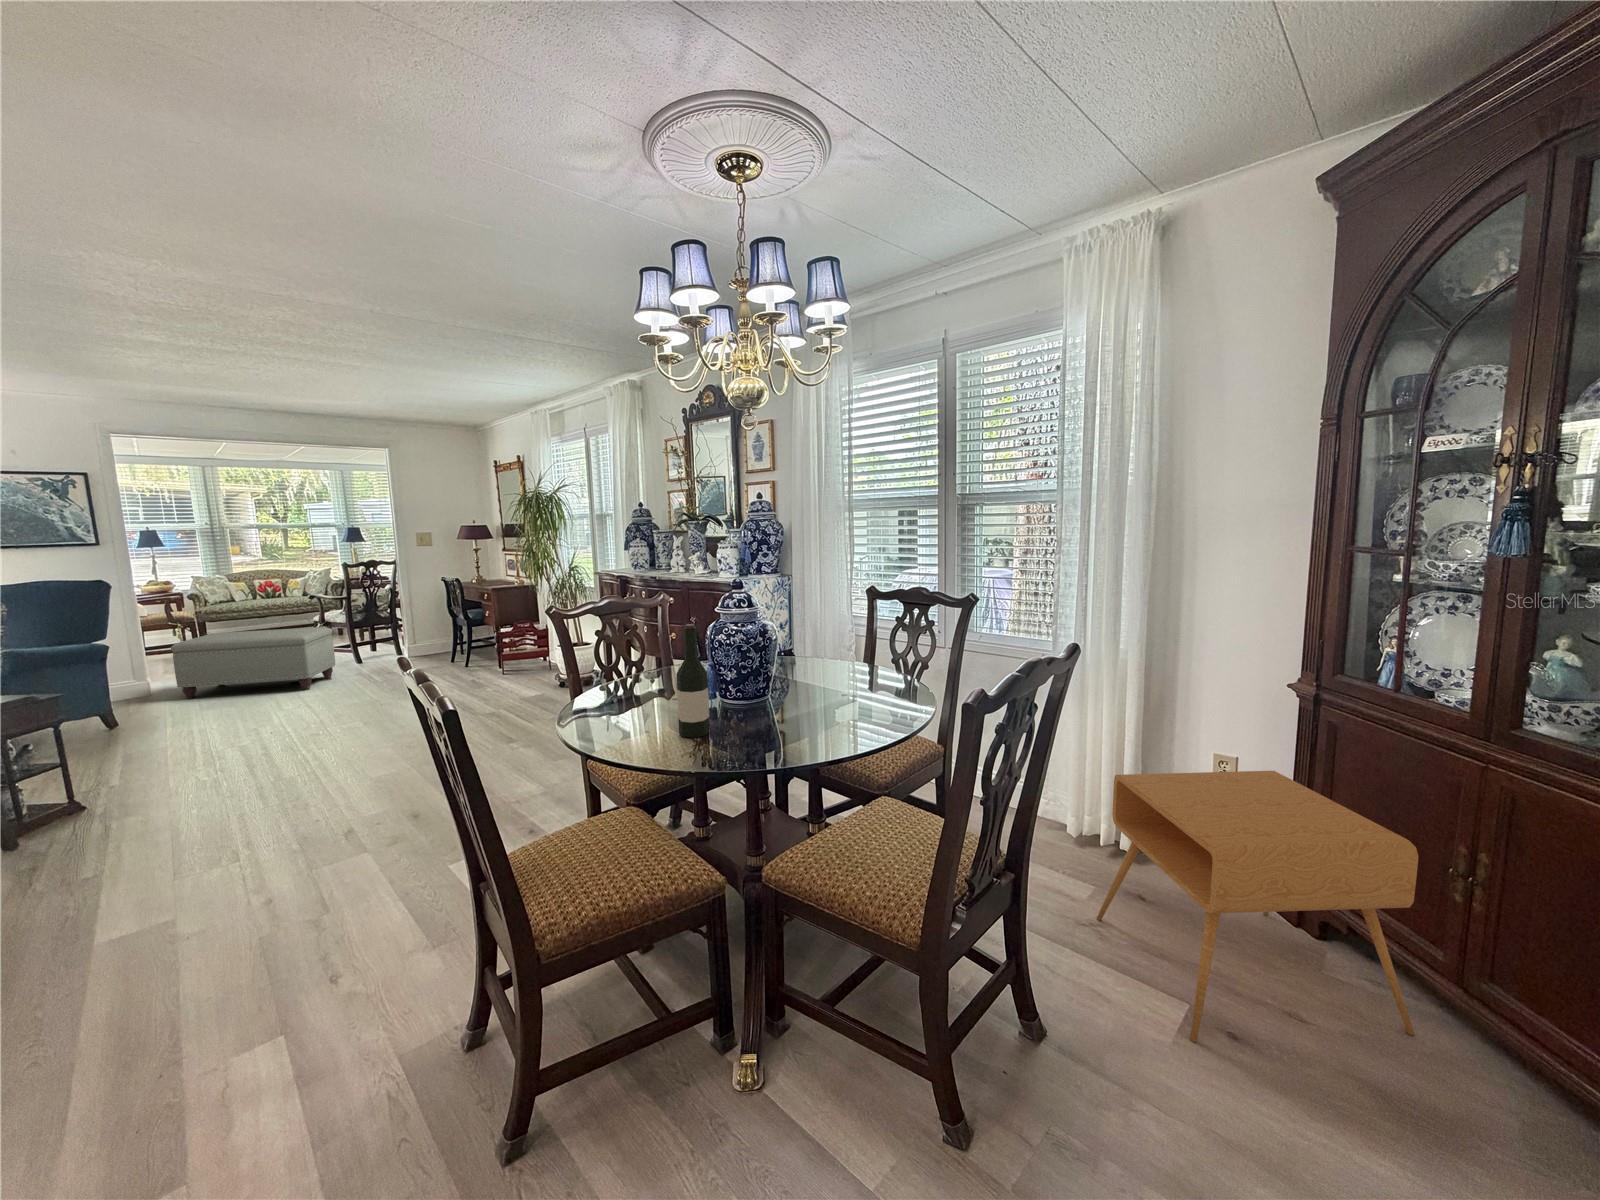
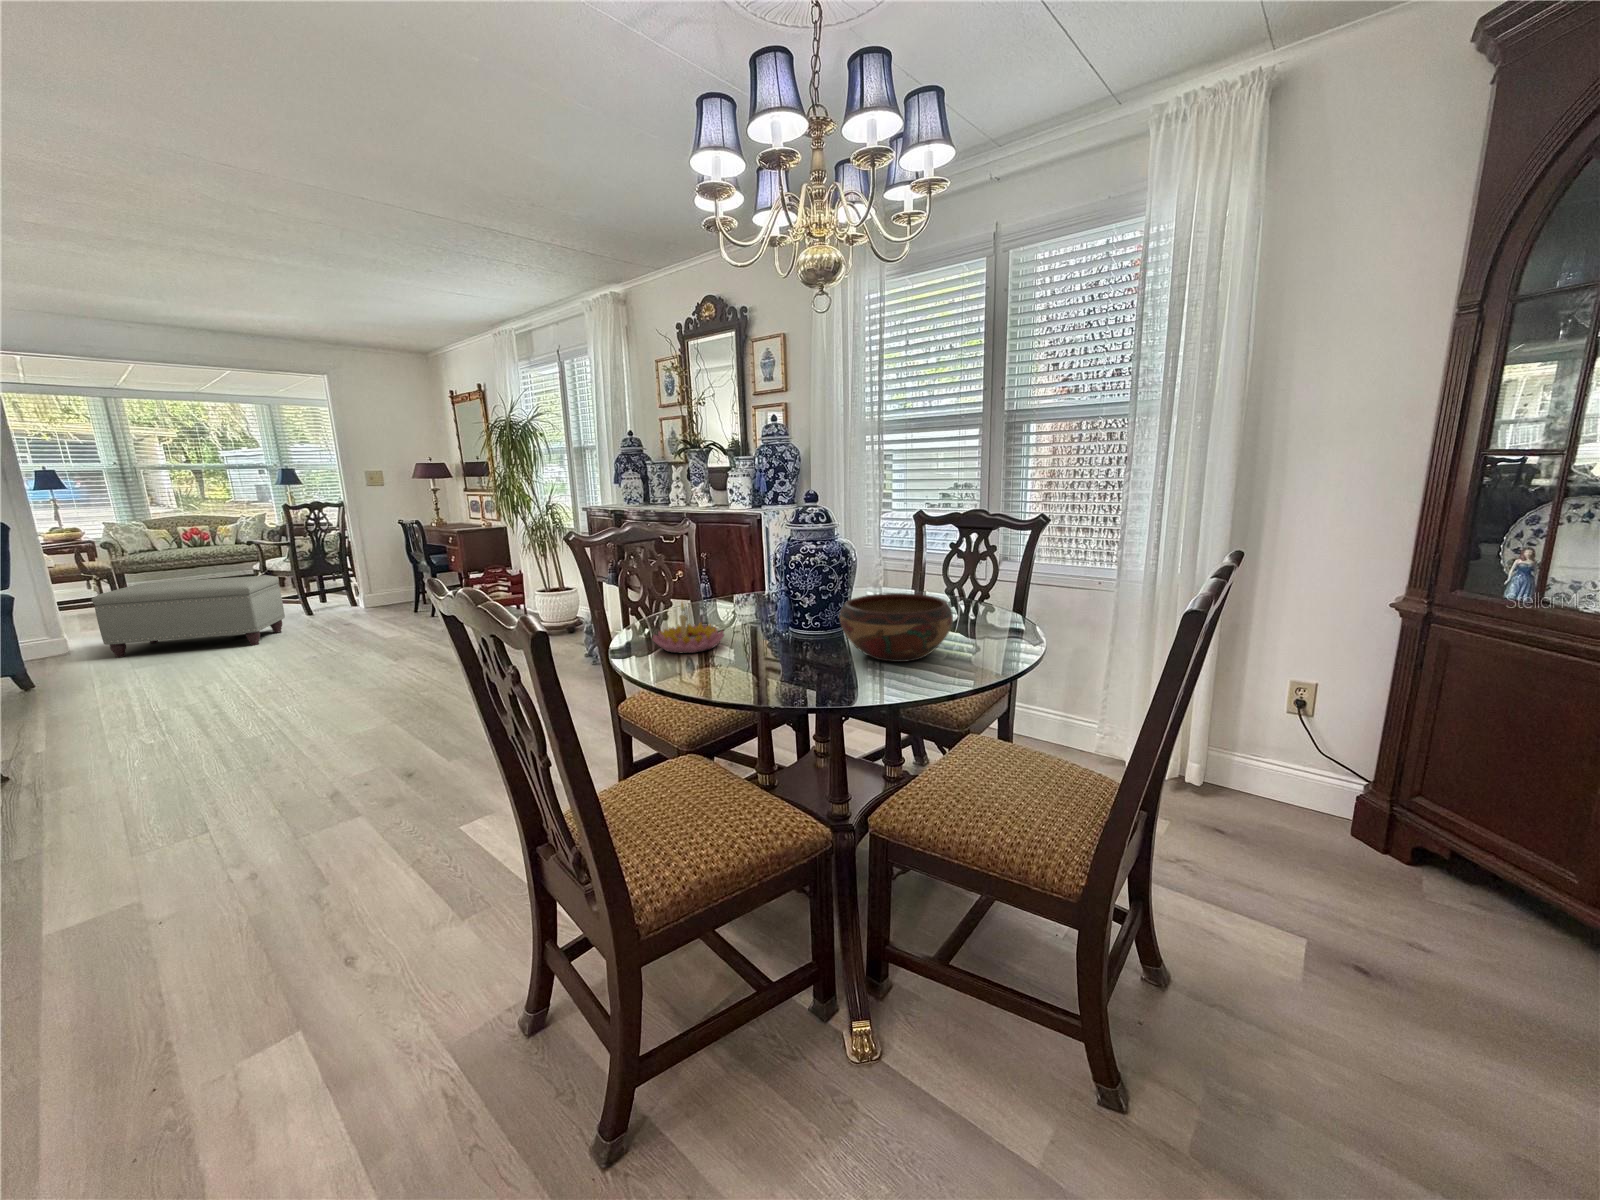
wine bottle: present [676,624,710,738] -> none [750,544,788,674]
decorative bowl: none [759,666,857,729] -> present [839,593,953,662]
candle holder: none [604,668,670,716] -> present [653,602,724,653]
side table: present [1097,771,1419,1043] -> none [1185,697,1572,982]

